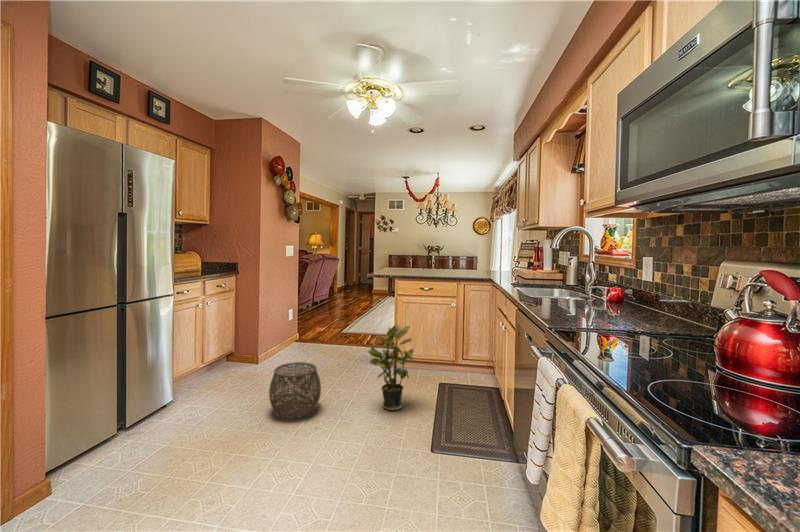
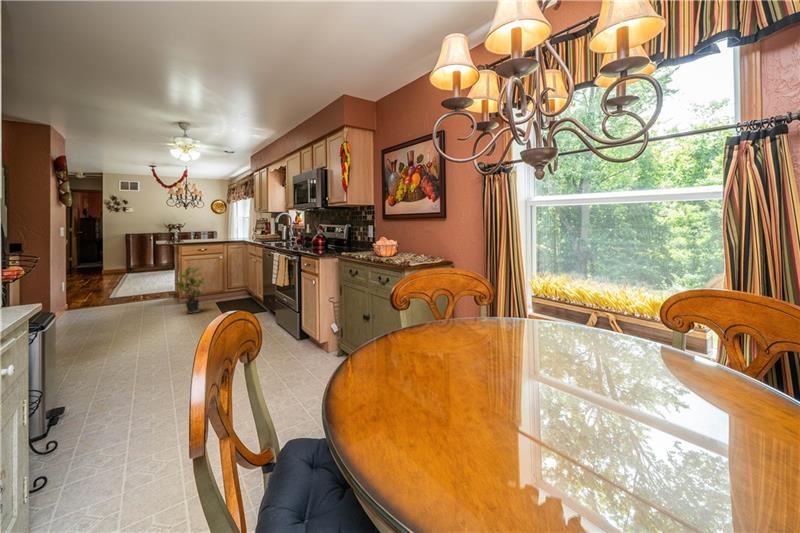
woven basket: present [269,362,321,419] -> none [105,295,145,327]

